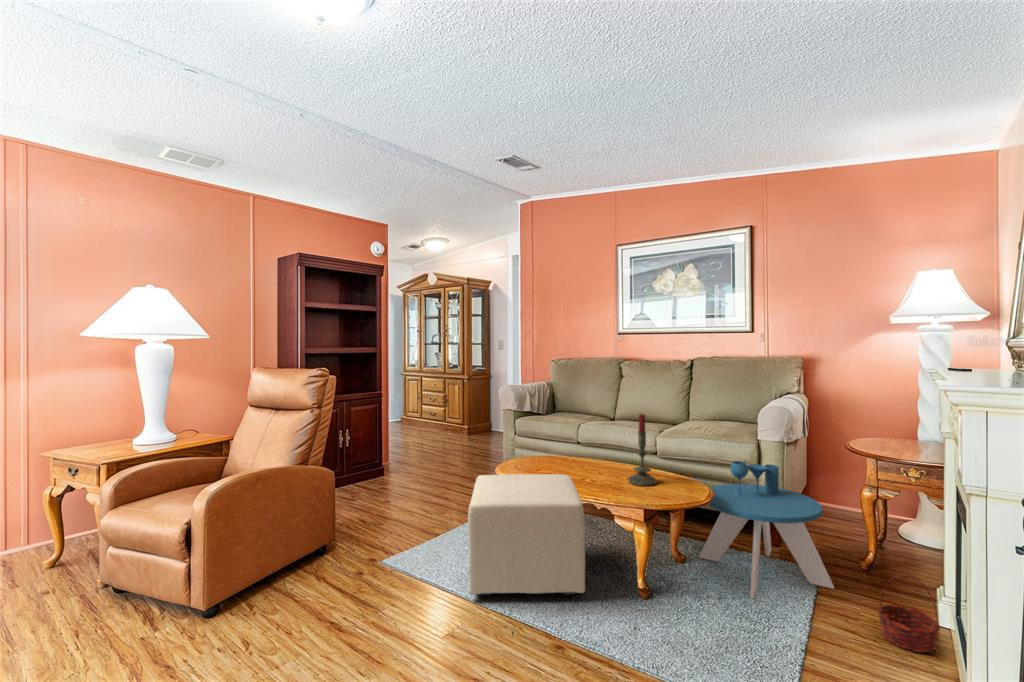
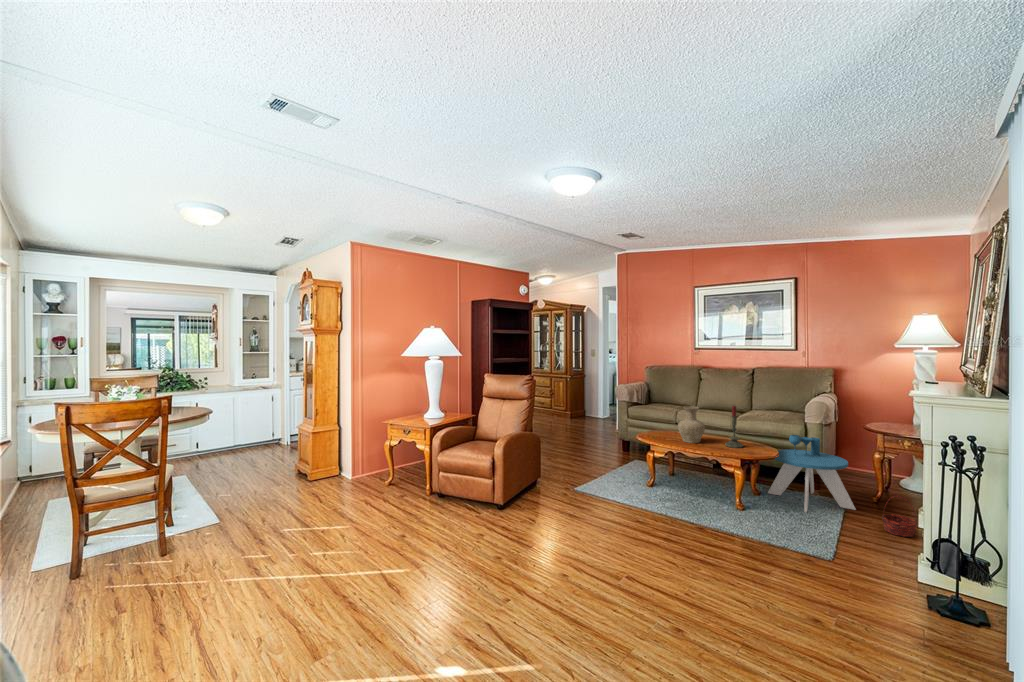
vase: none [557,416,600,478] -> present [678,406,705,443]
ottoman: present [468,474,585,596] -> none [628,441,706,508]

